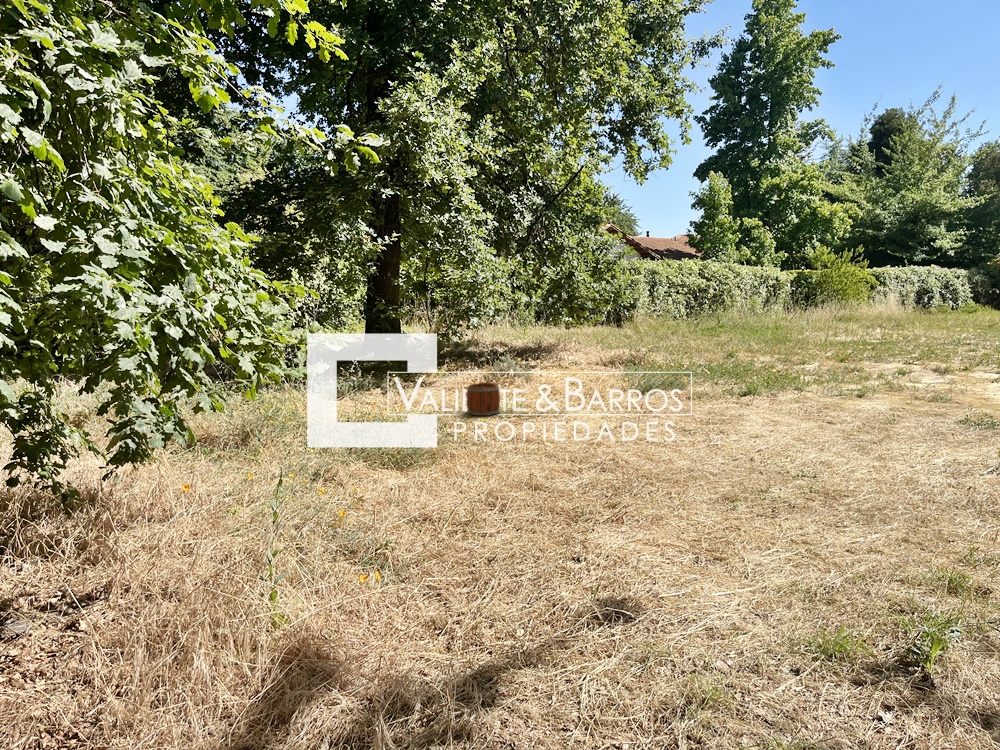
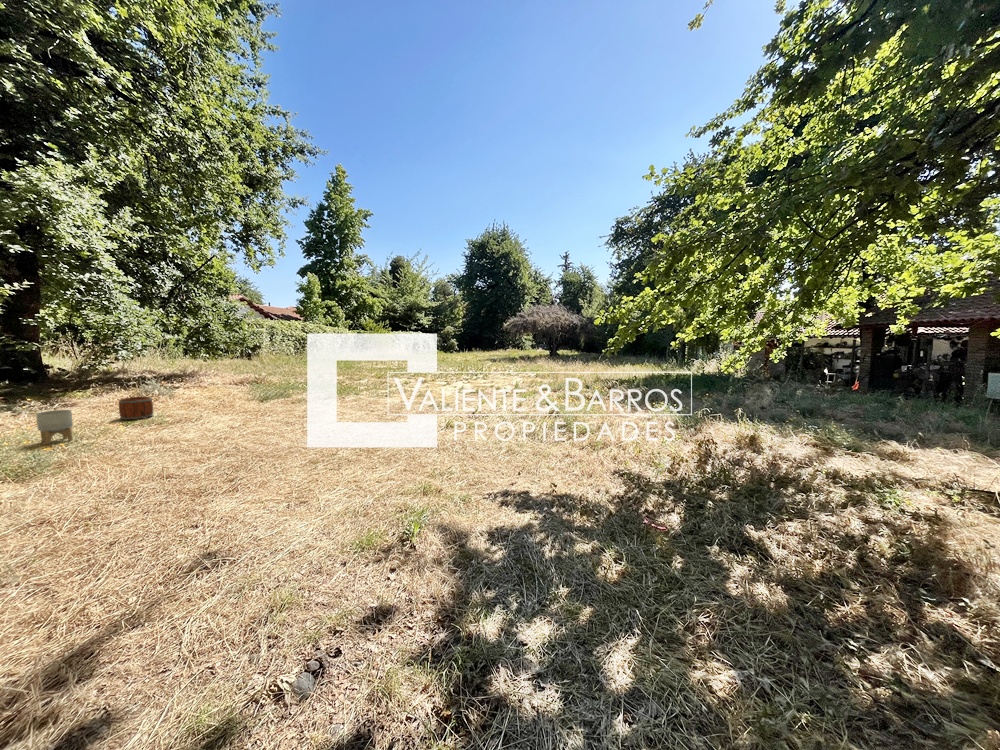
planter: none [393,397,422,440] -> present [36,410,73,444]

